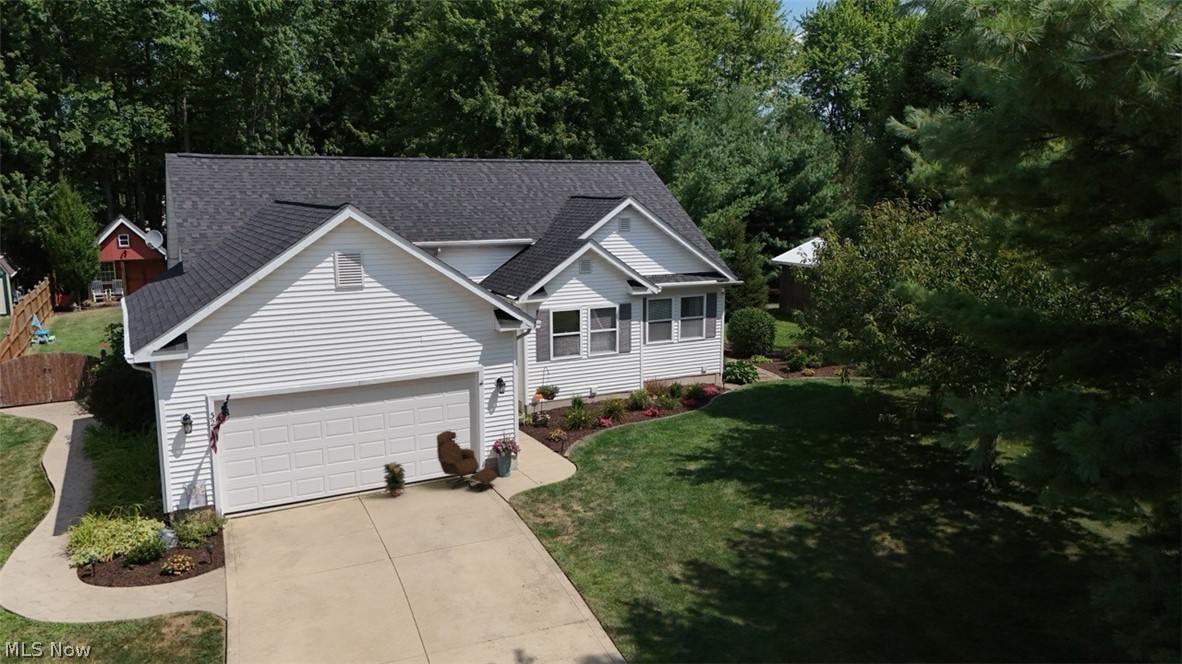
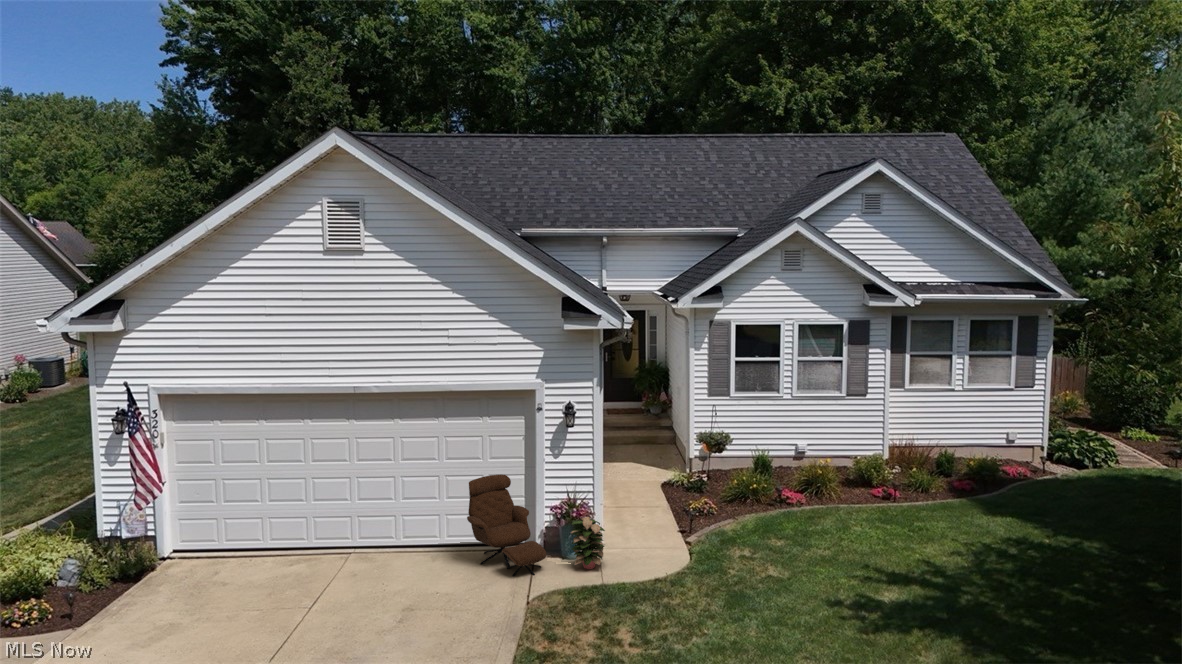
decorative plant: present [384,462,405,496] -> present [570,517,605,569]

